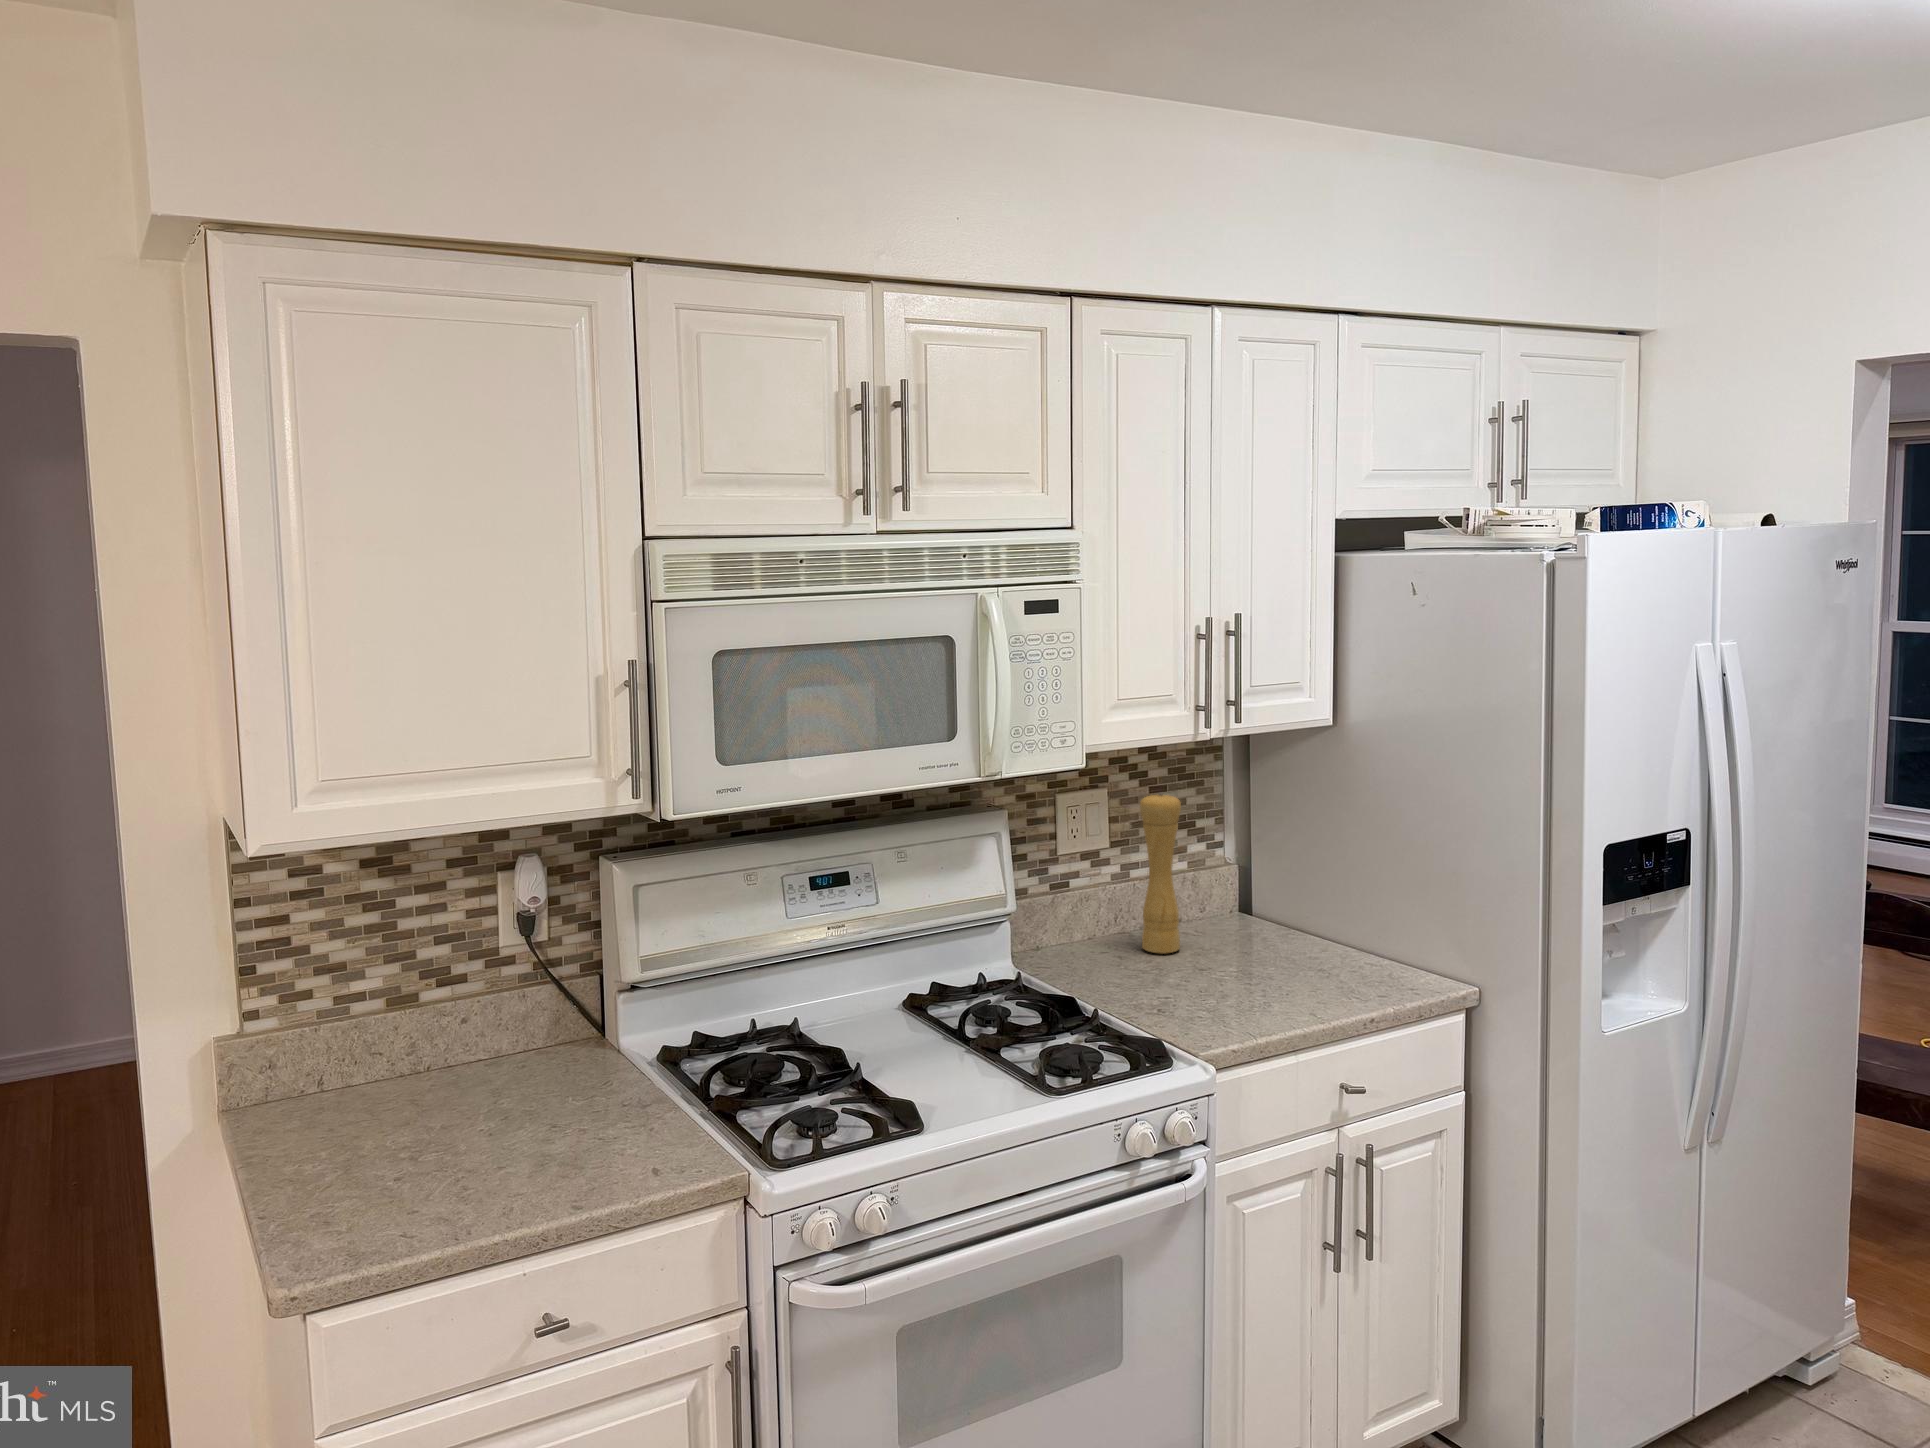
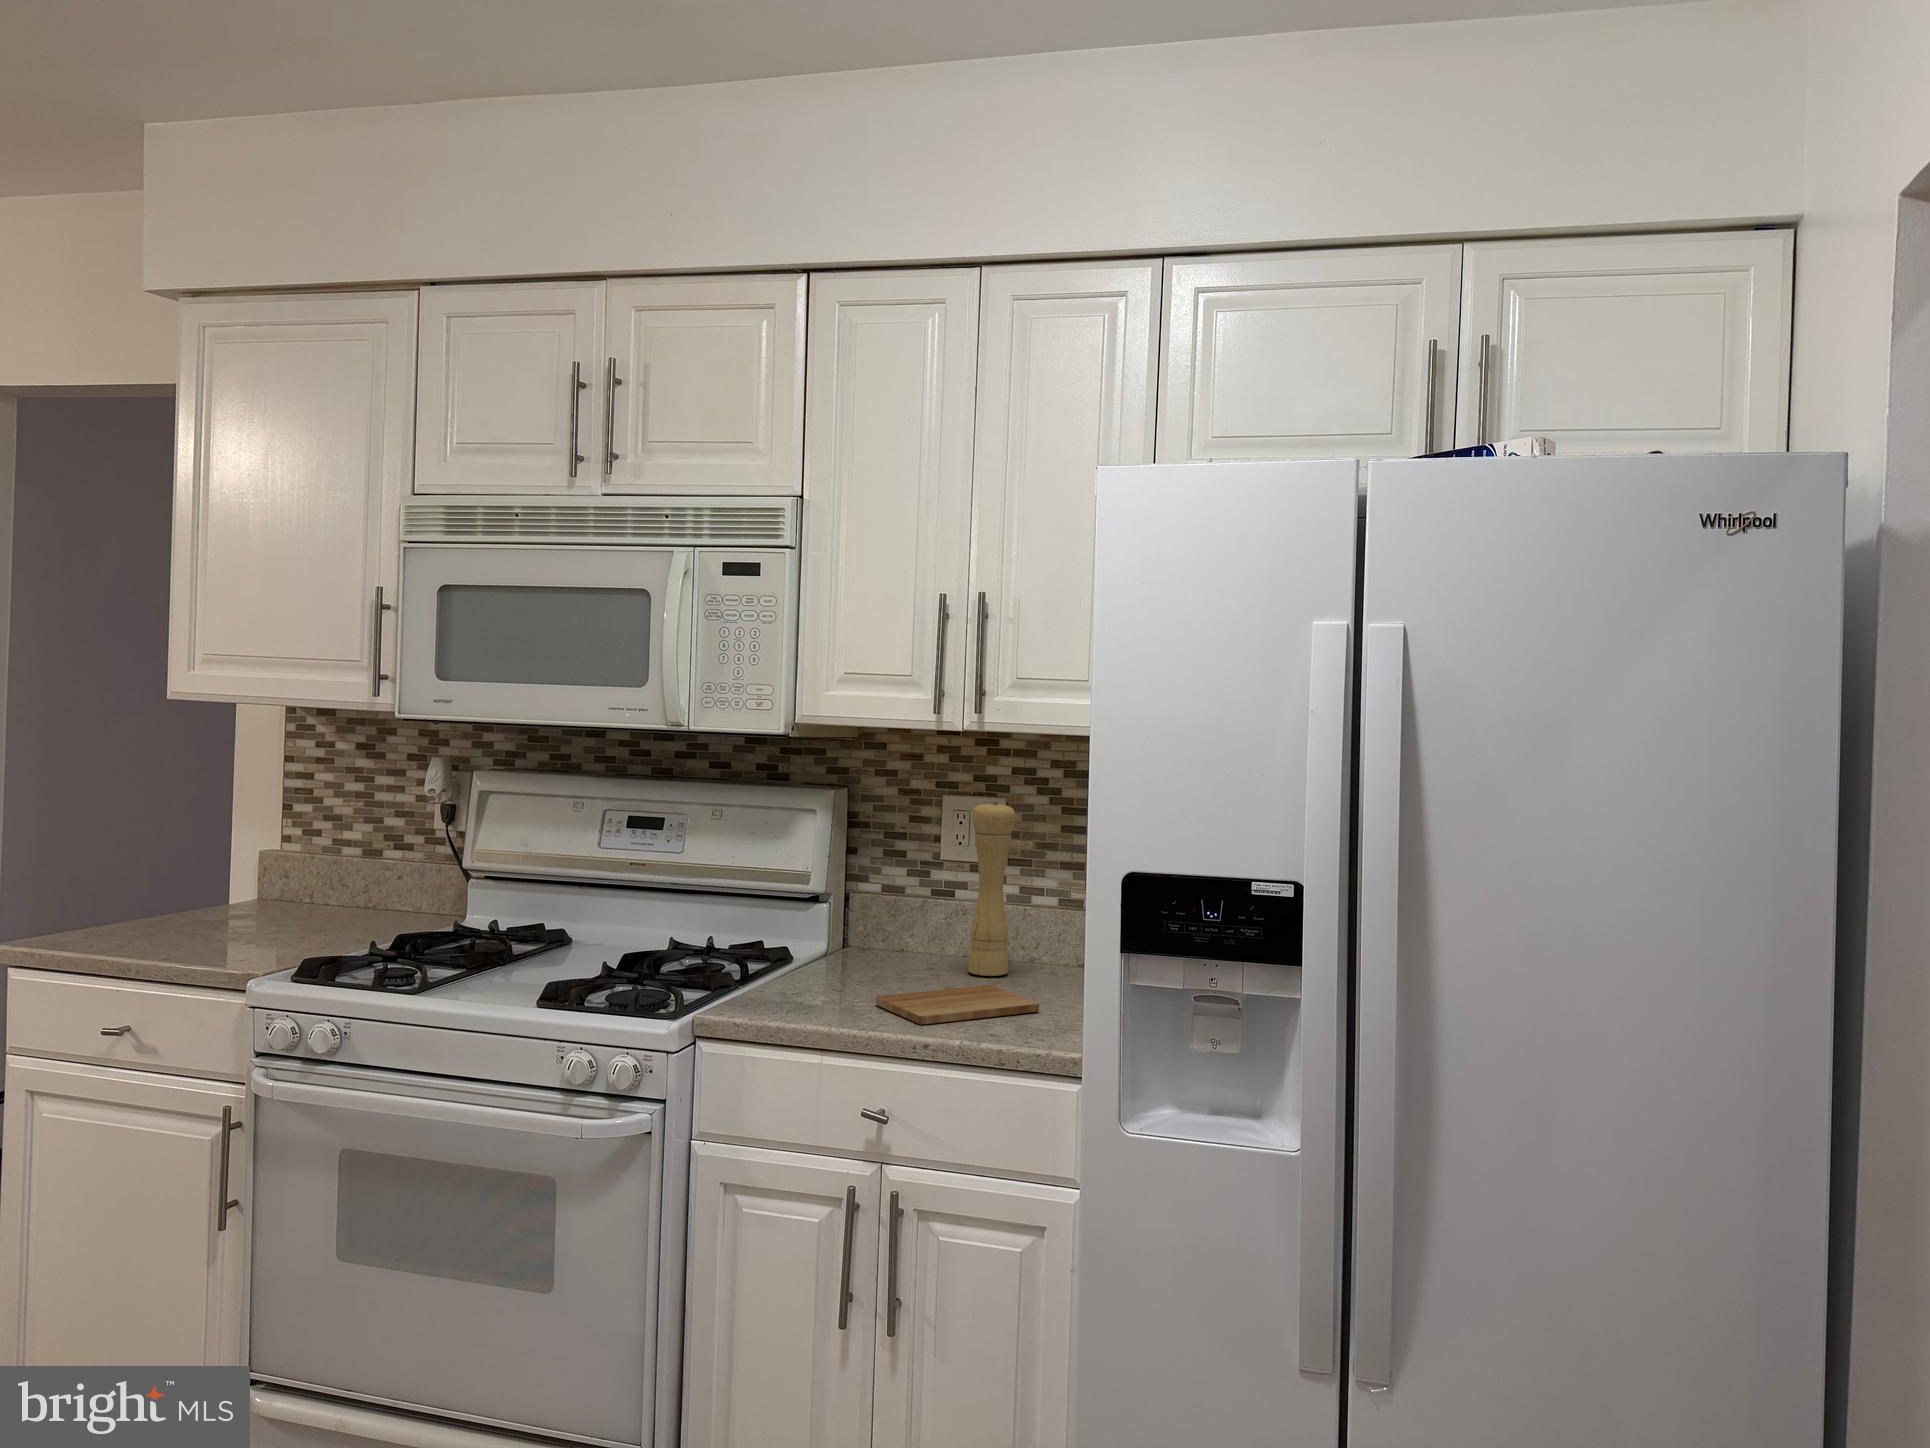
cutting board: none [1237,959,1329,1007] -> present [876,985,1039,1024]

